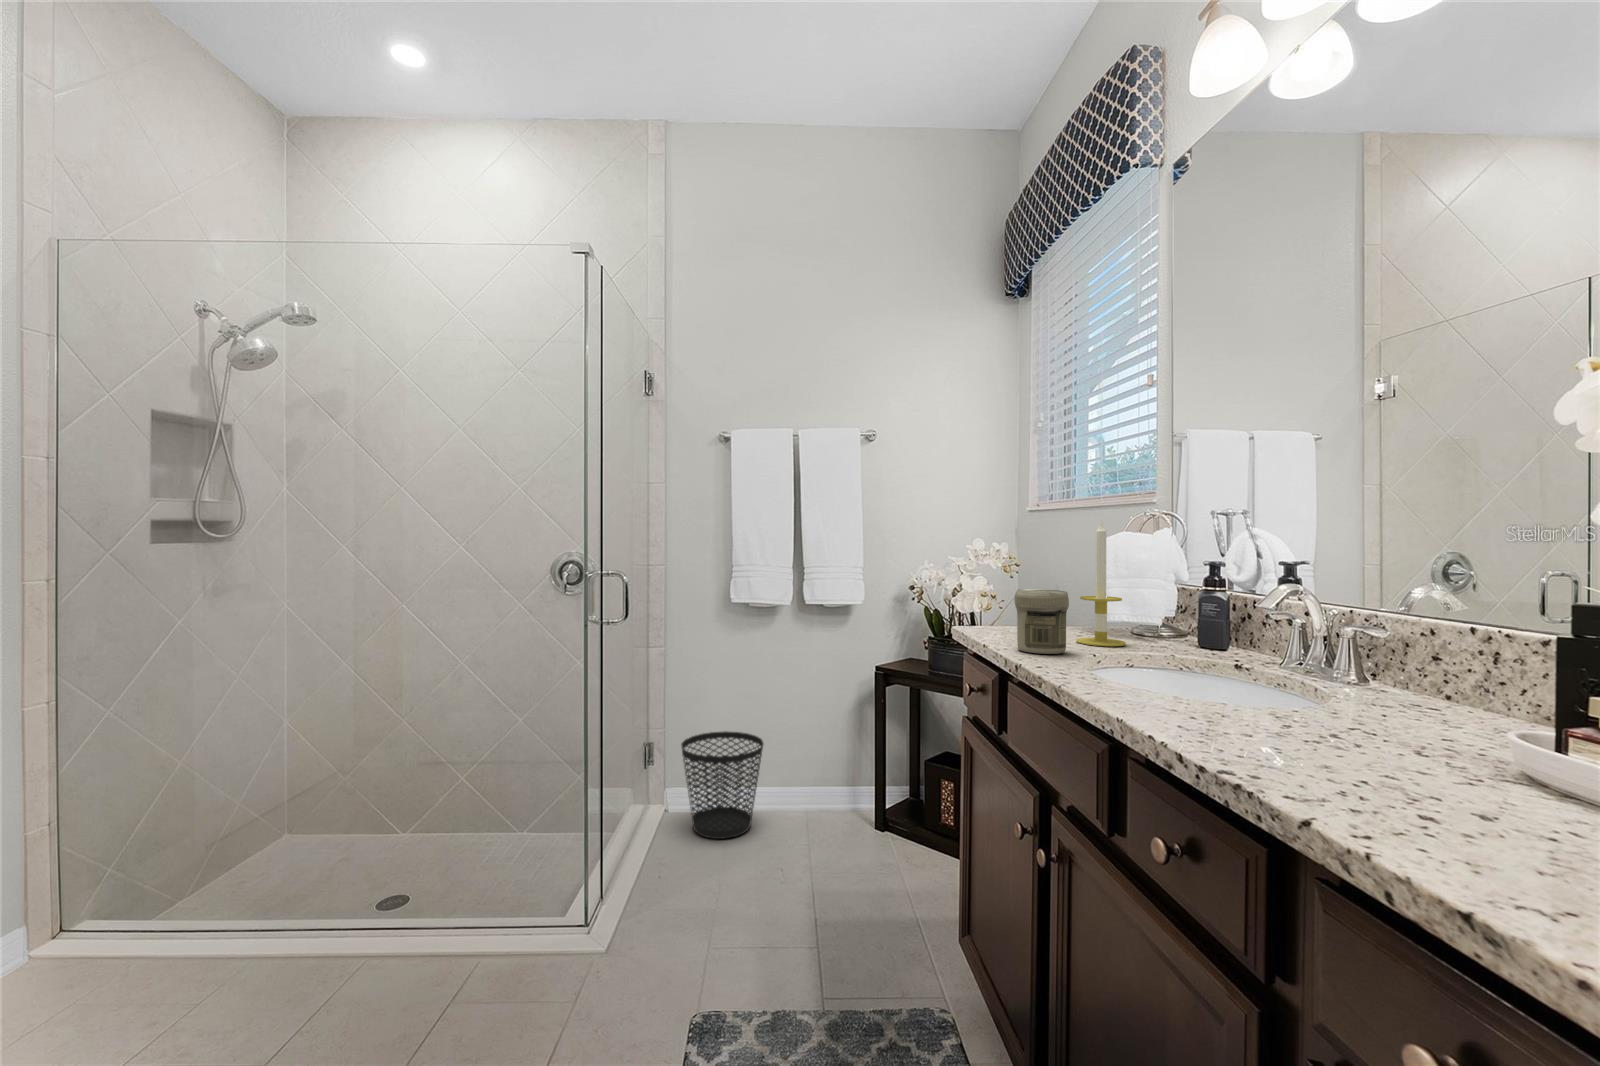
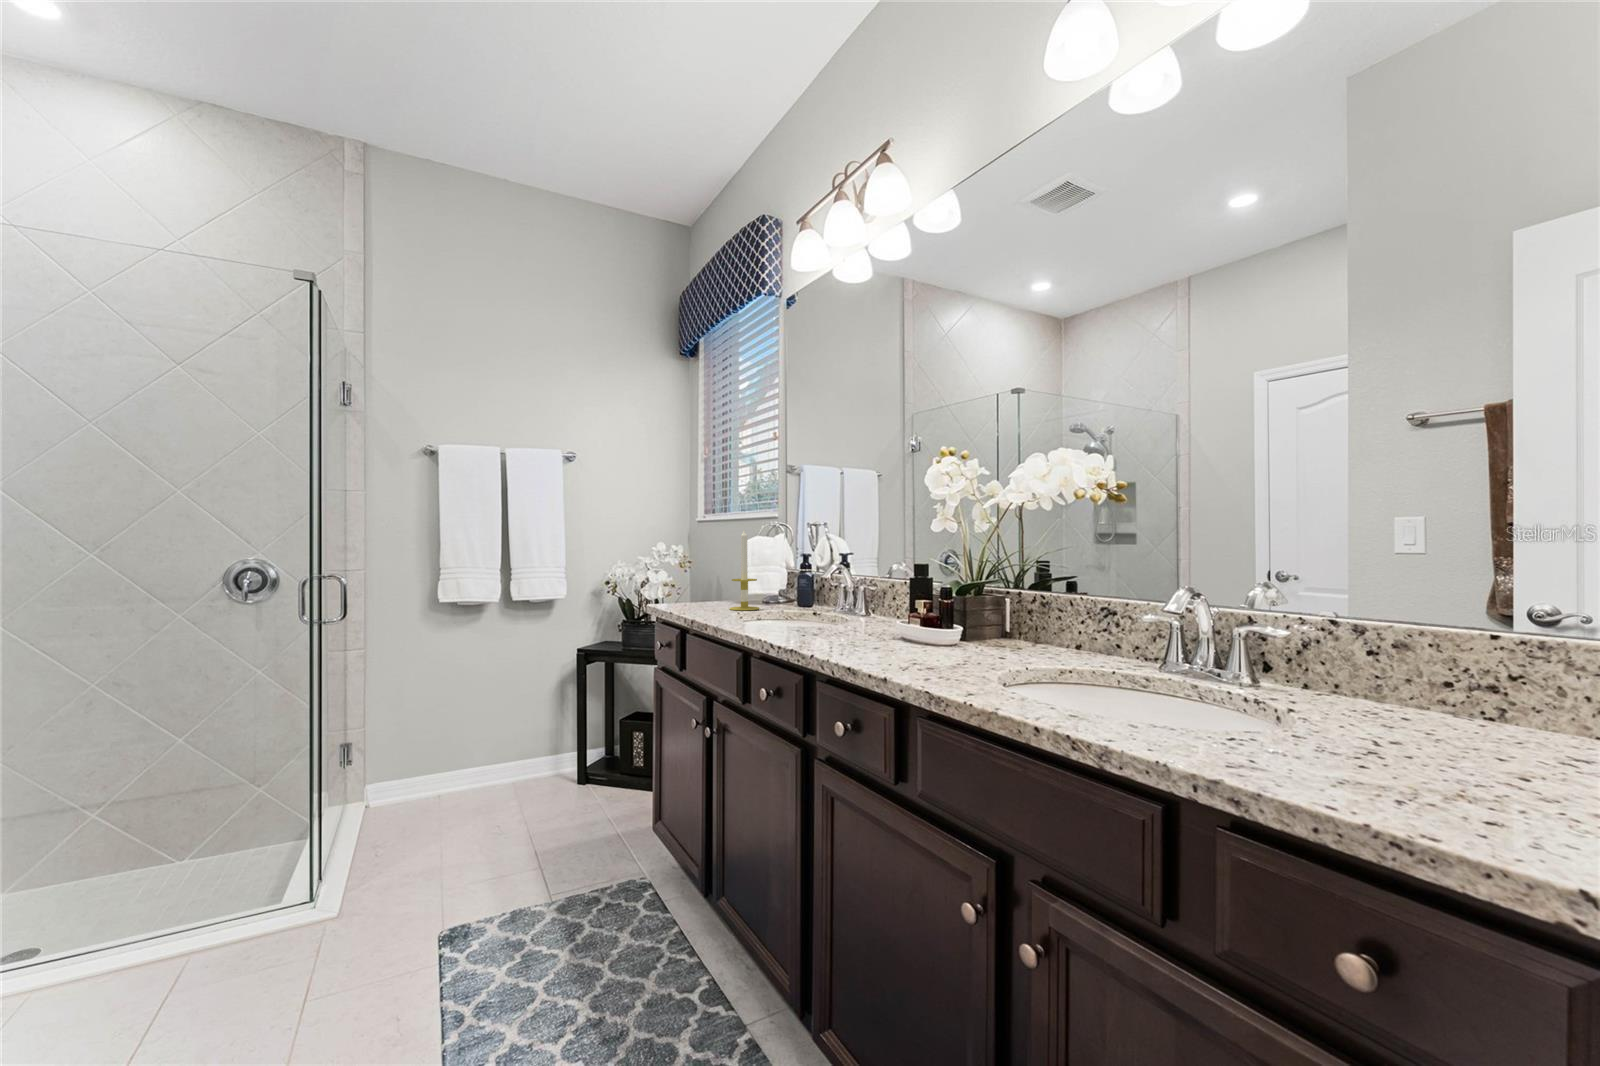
jar: present [1014,589,1069,654] -> none [690,574,724,616]
wastebasket: present [681,732,763,839] -> none [388,721,474,818]

